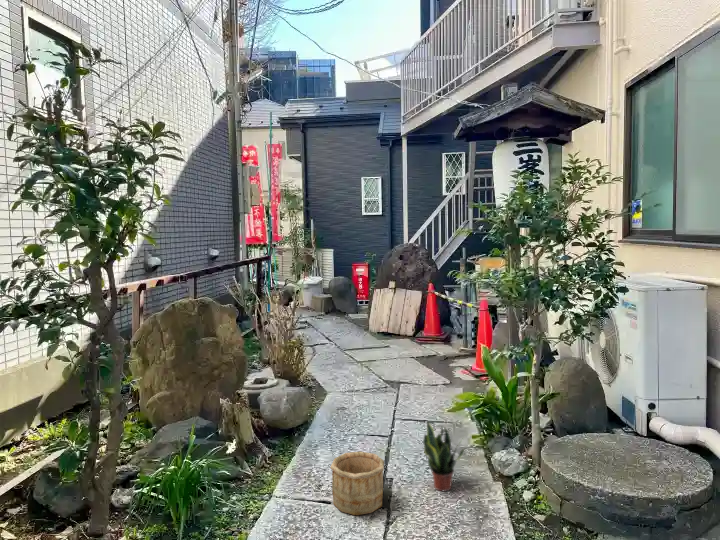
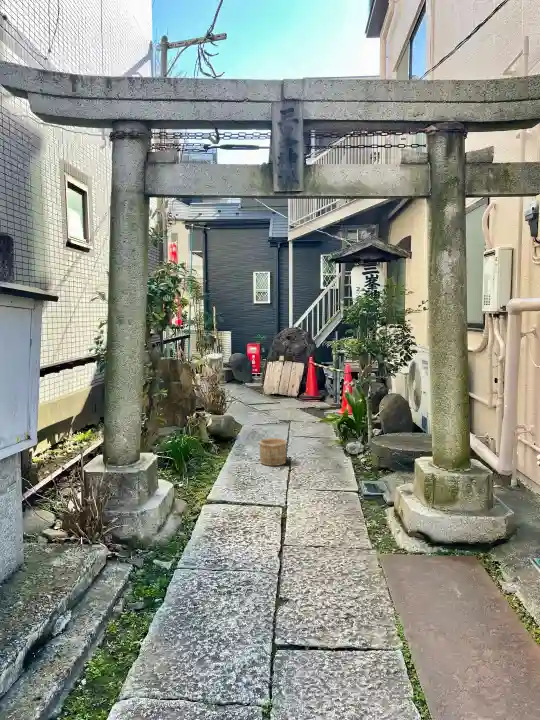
potted plant: present [423,423,464,491] -> none [307,423,329,459]

